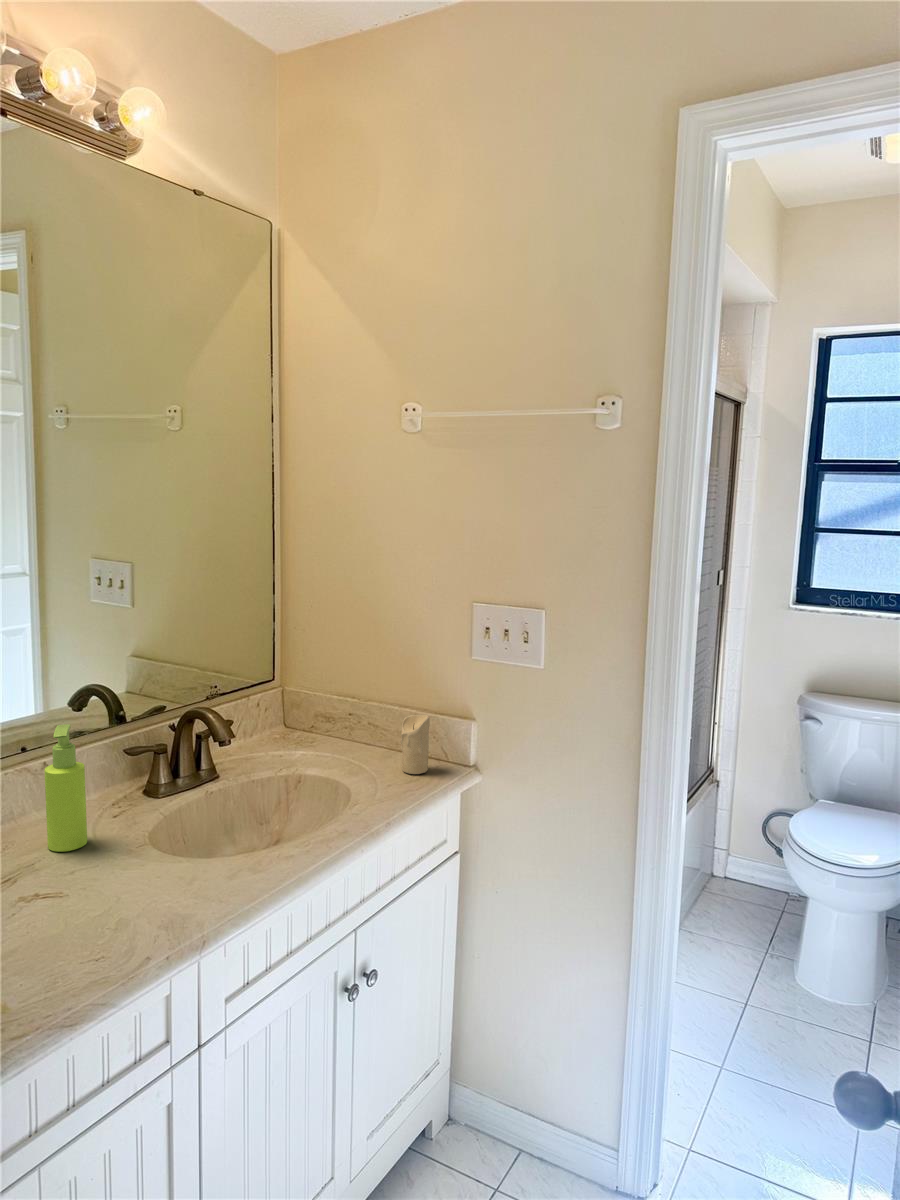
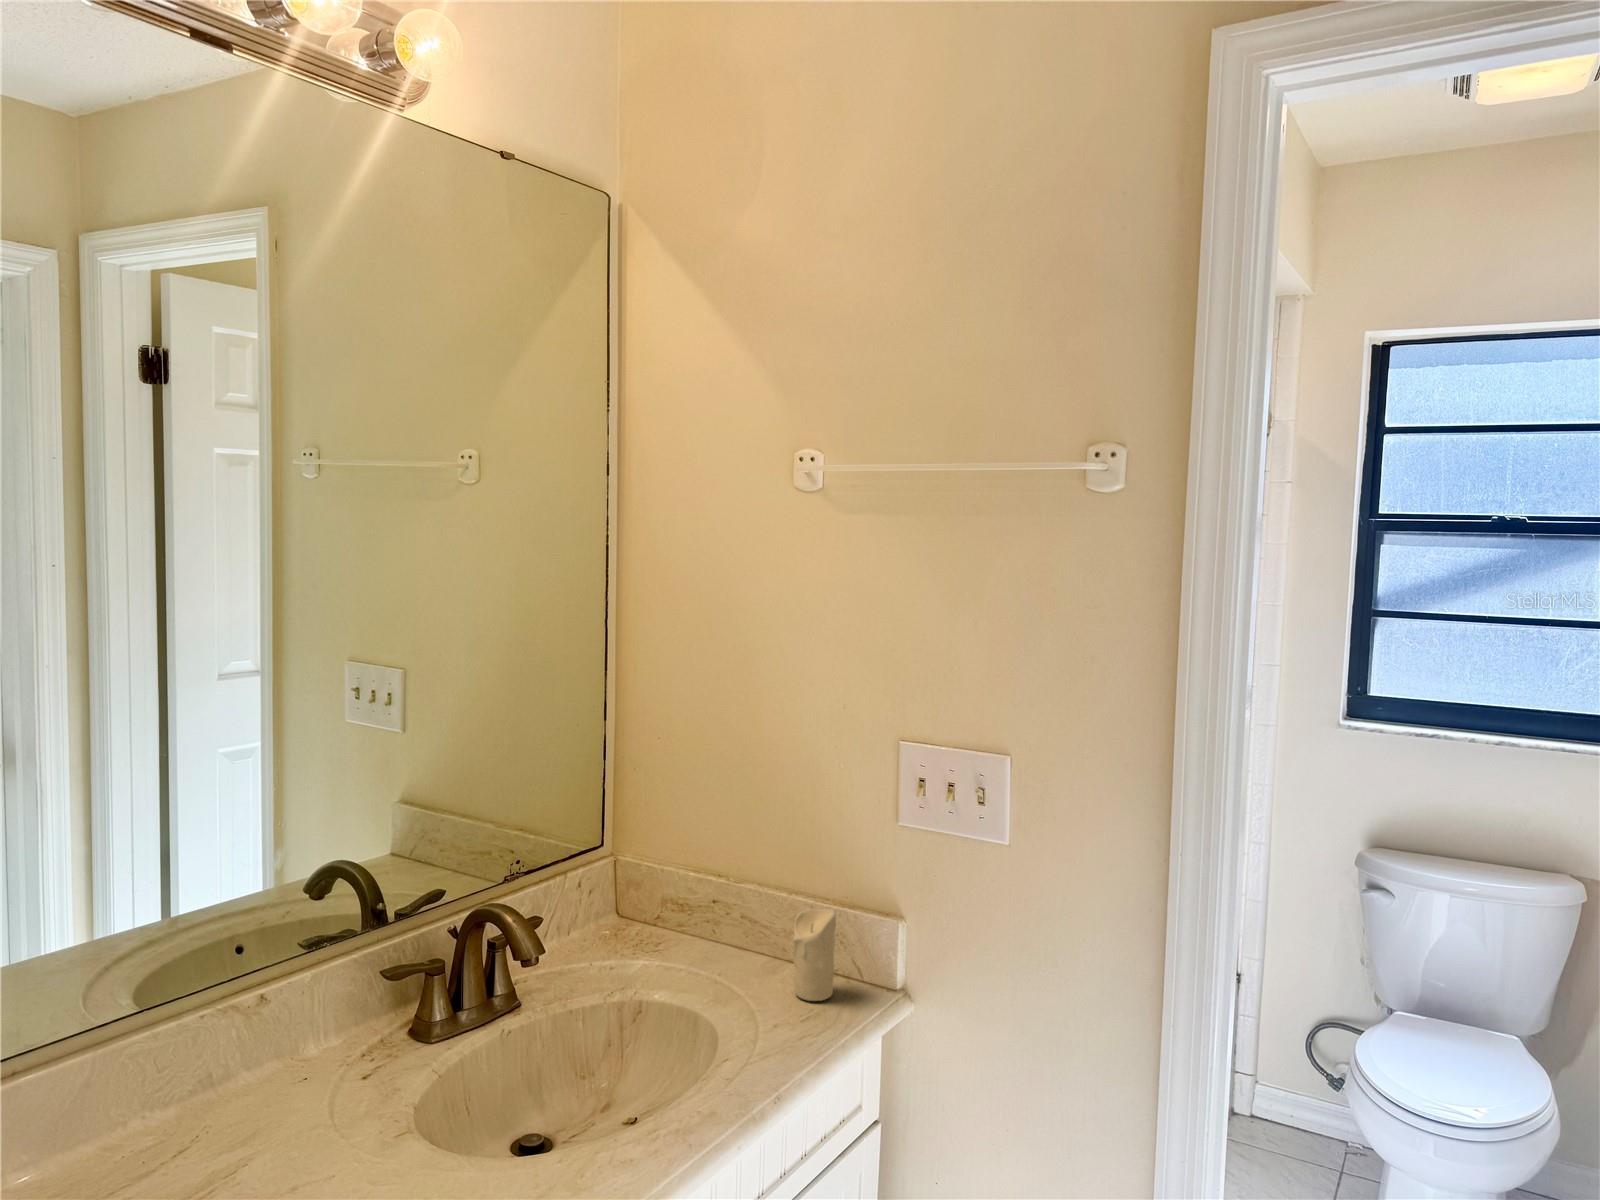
soap dispenser: present [44,724,87,852] -> none [253,949,316,1152]

